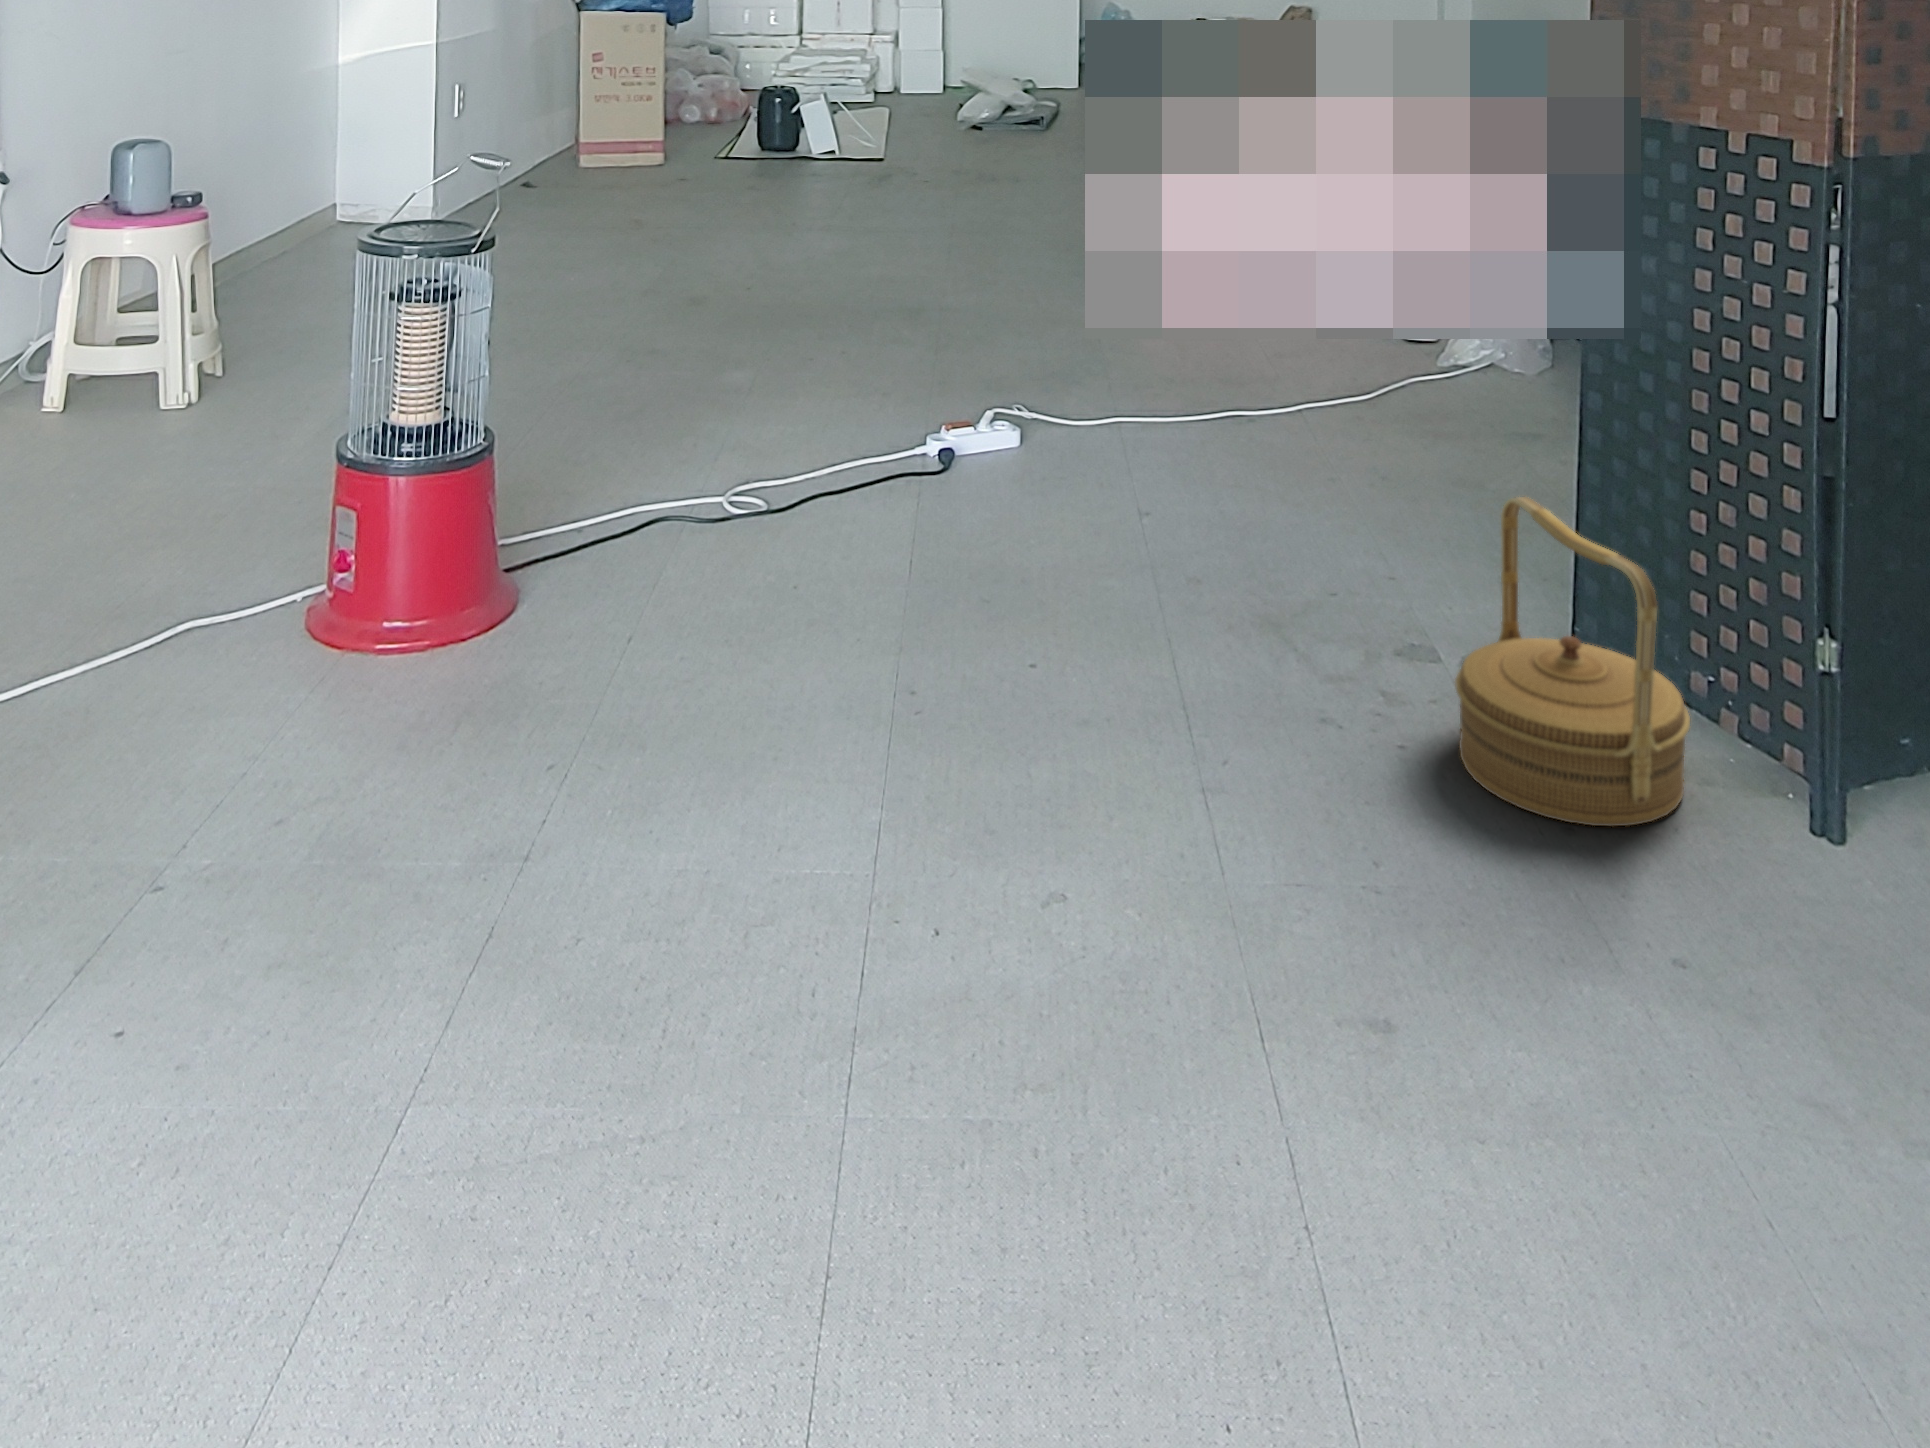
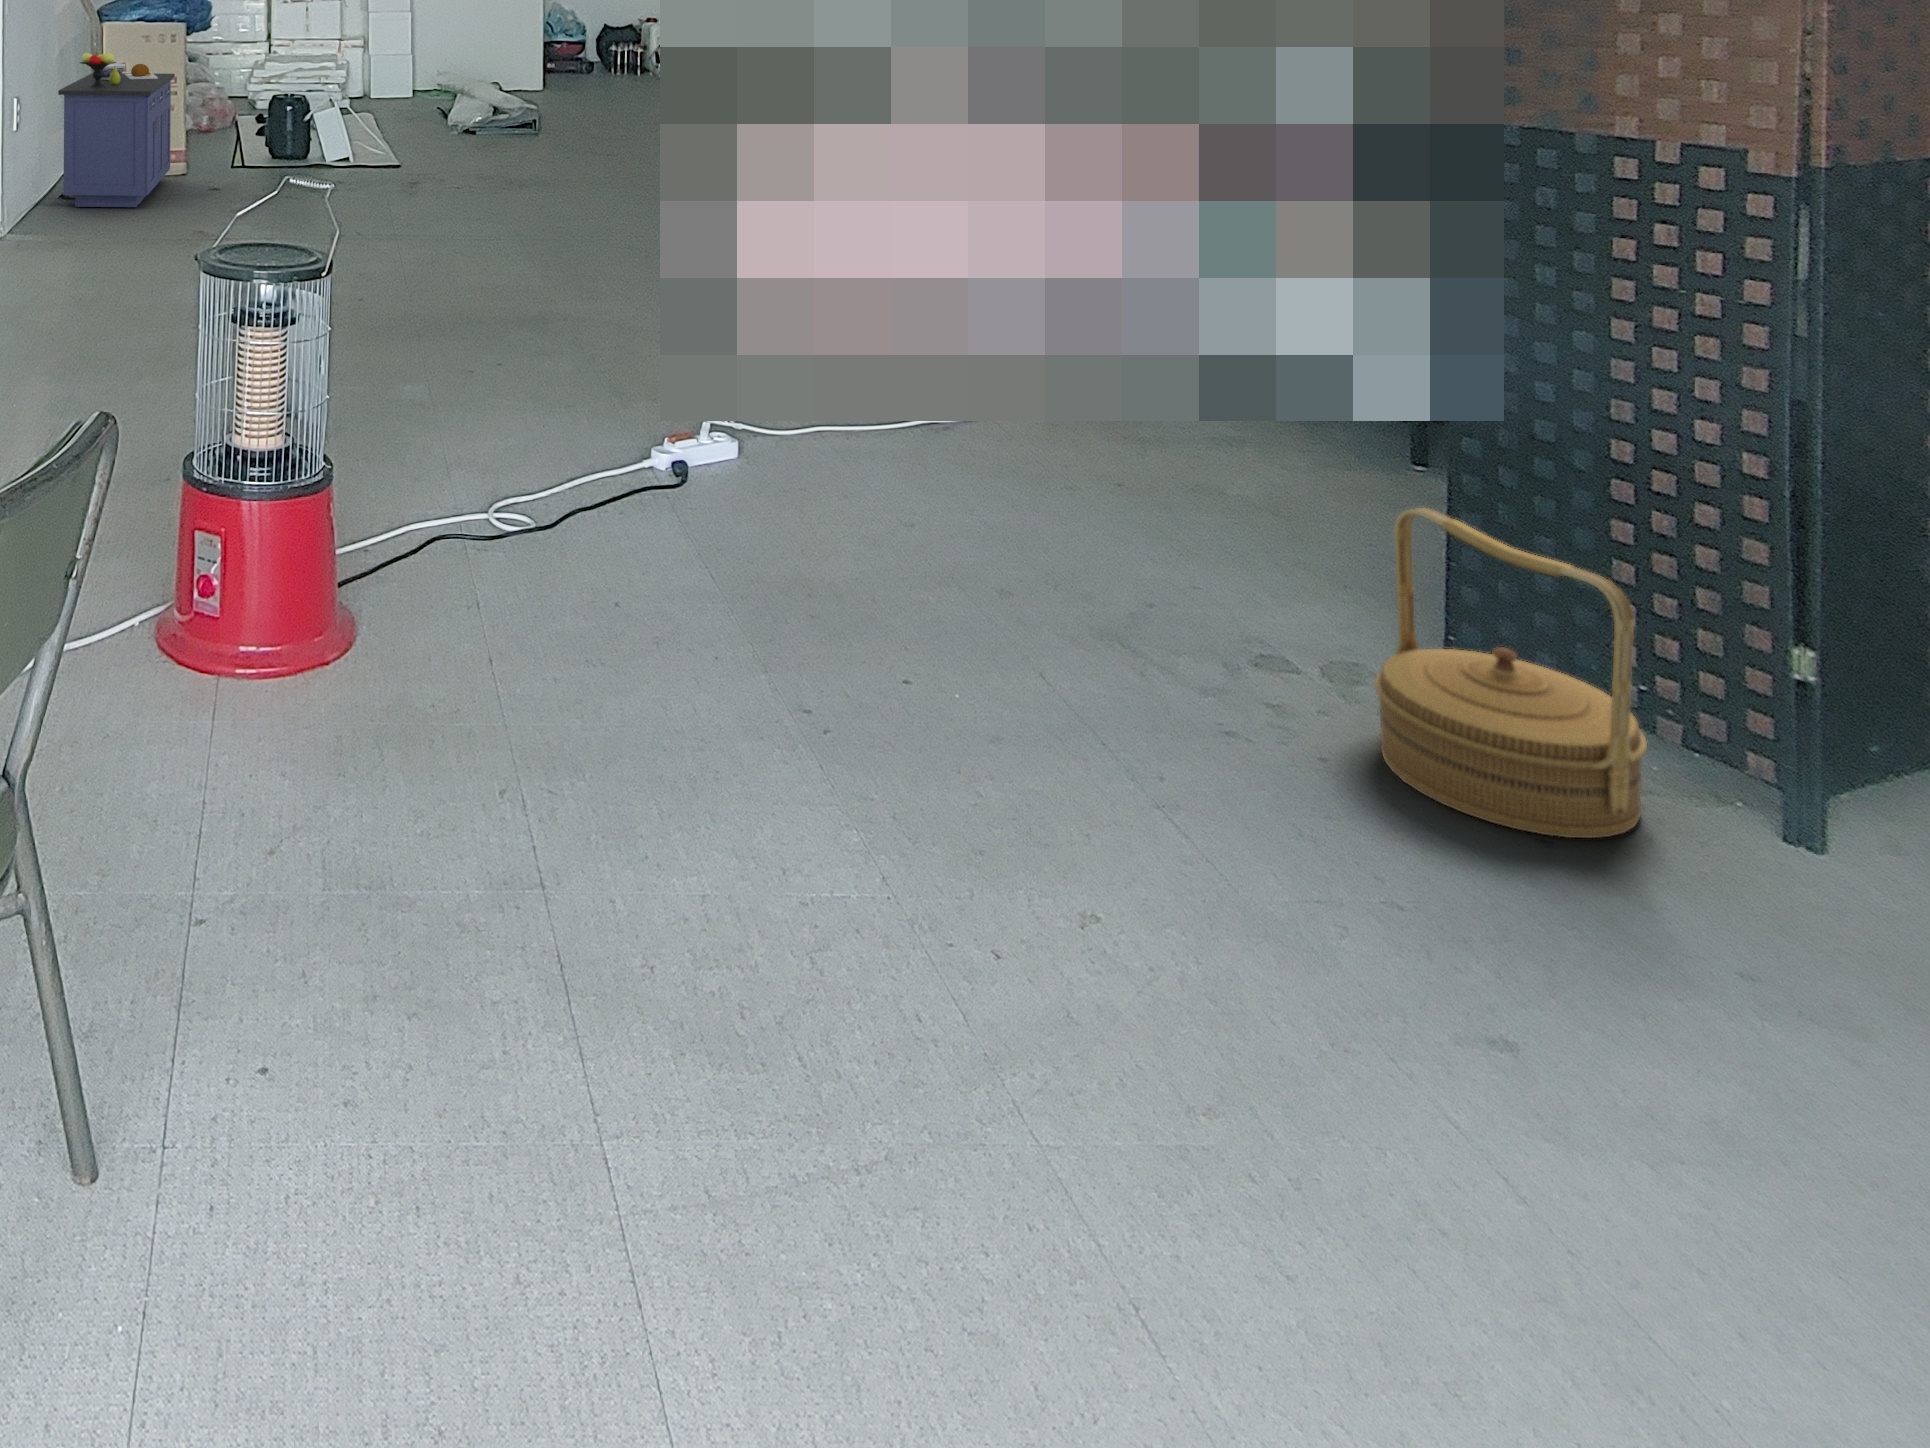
storage cabinet: none [515,41,653,196] -> present [58,53,175,207]

